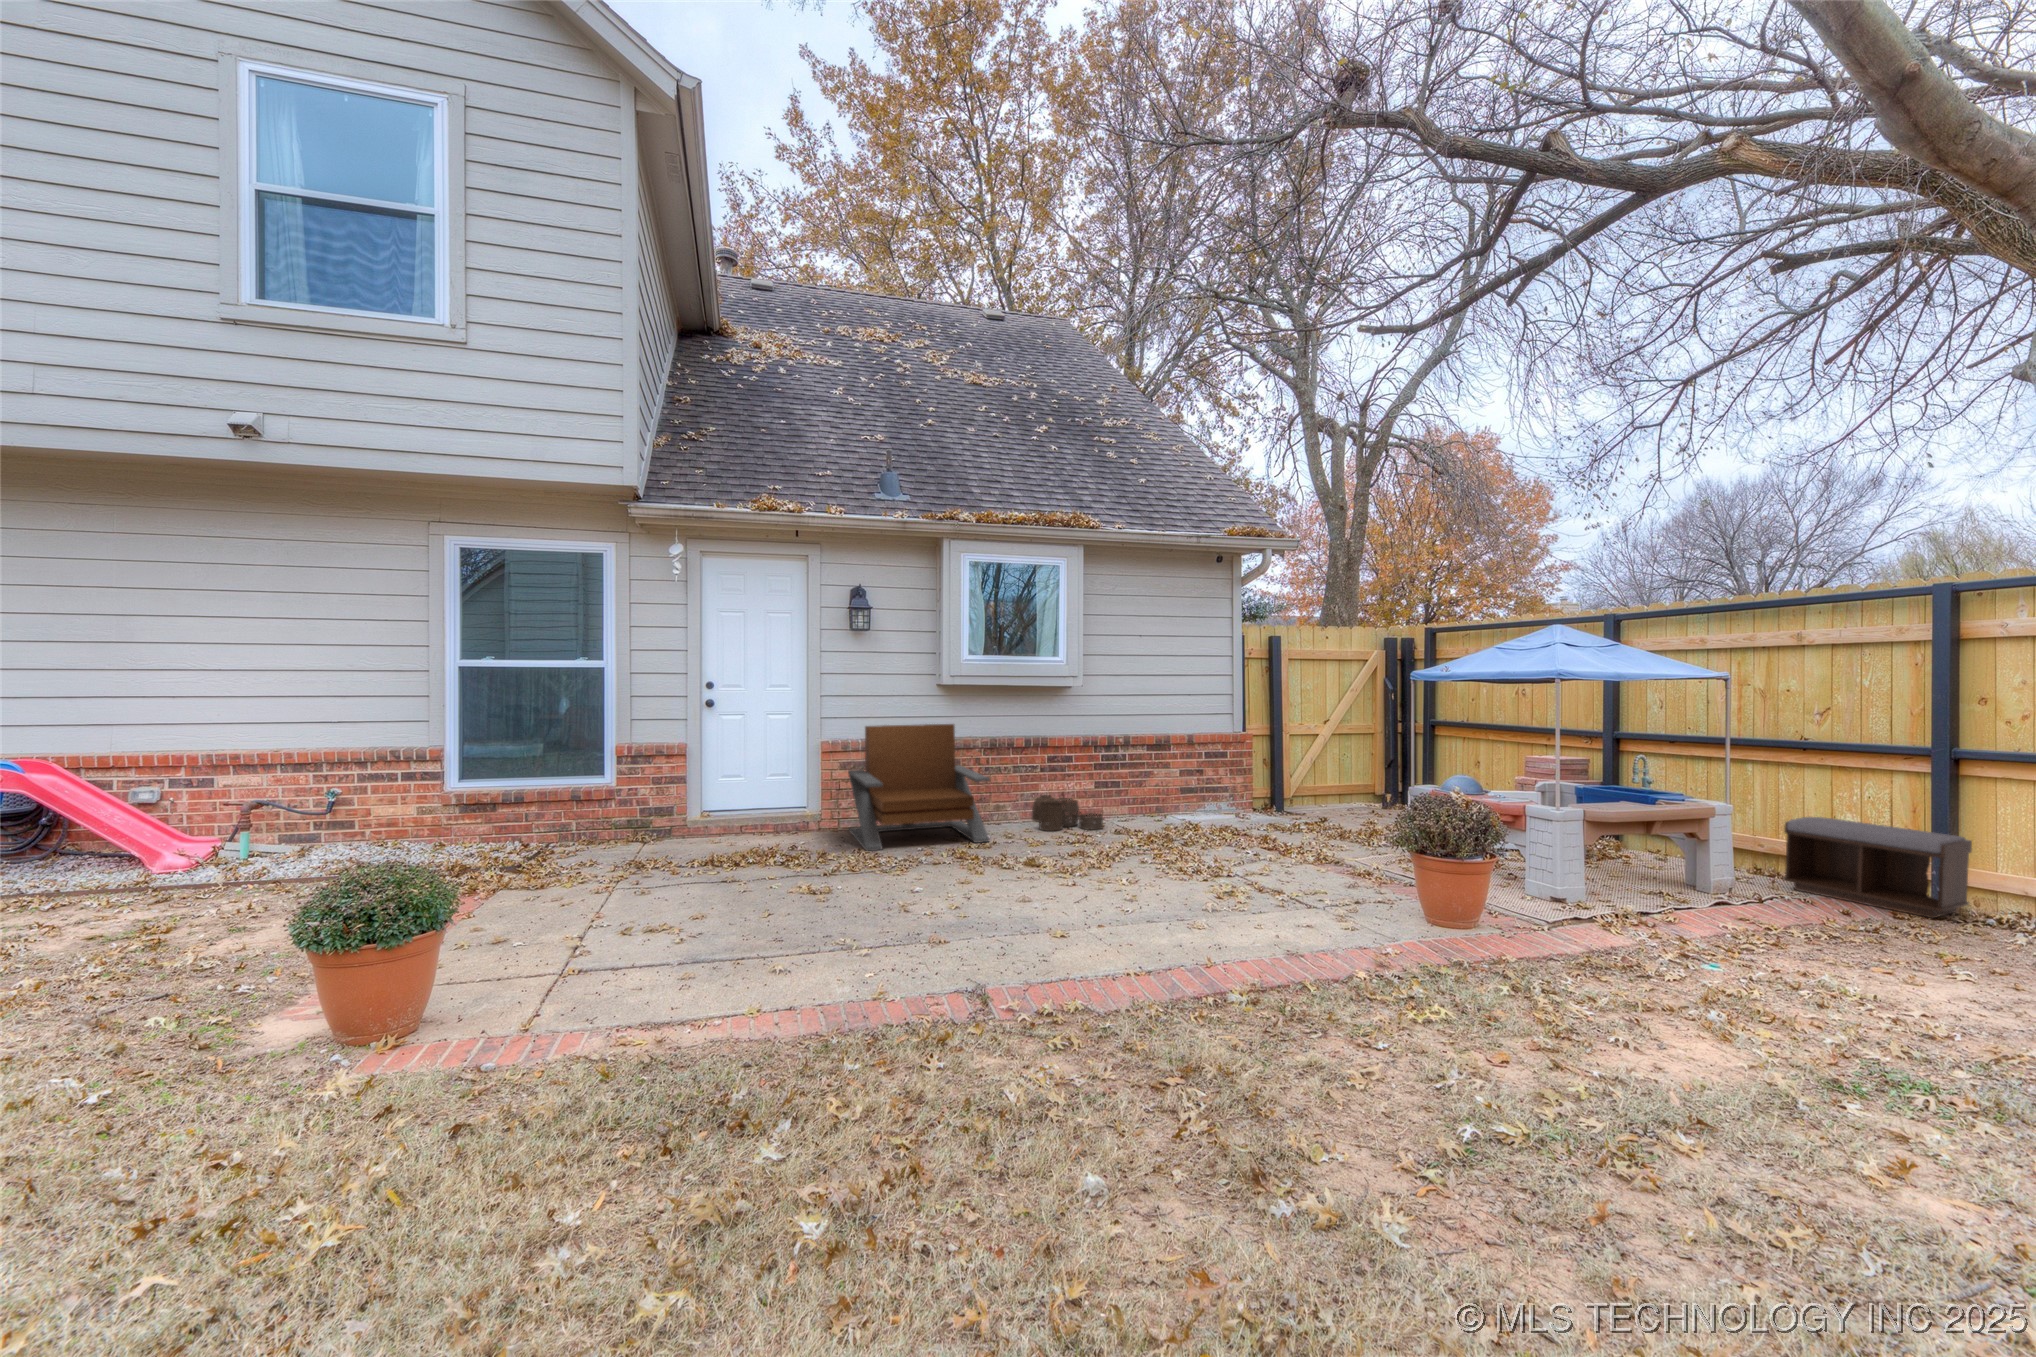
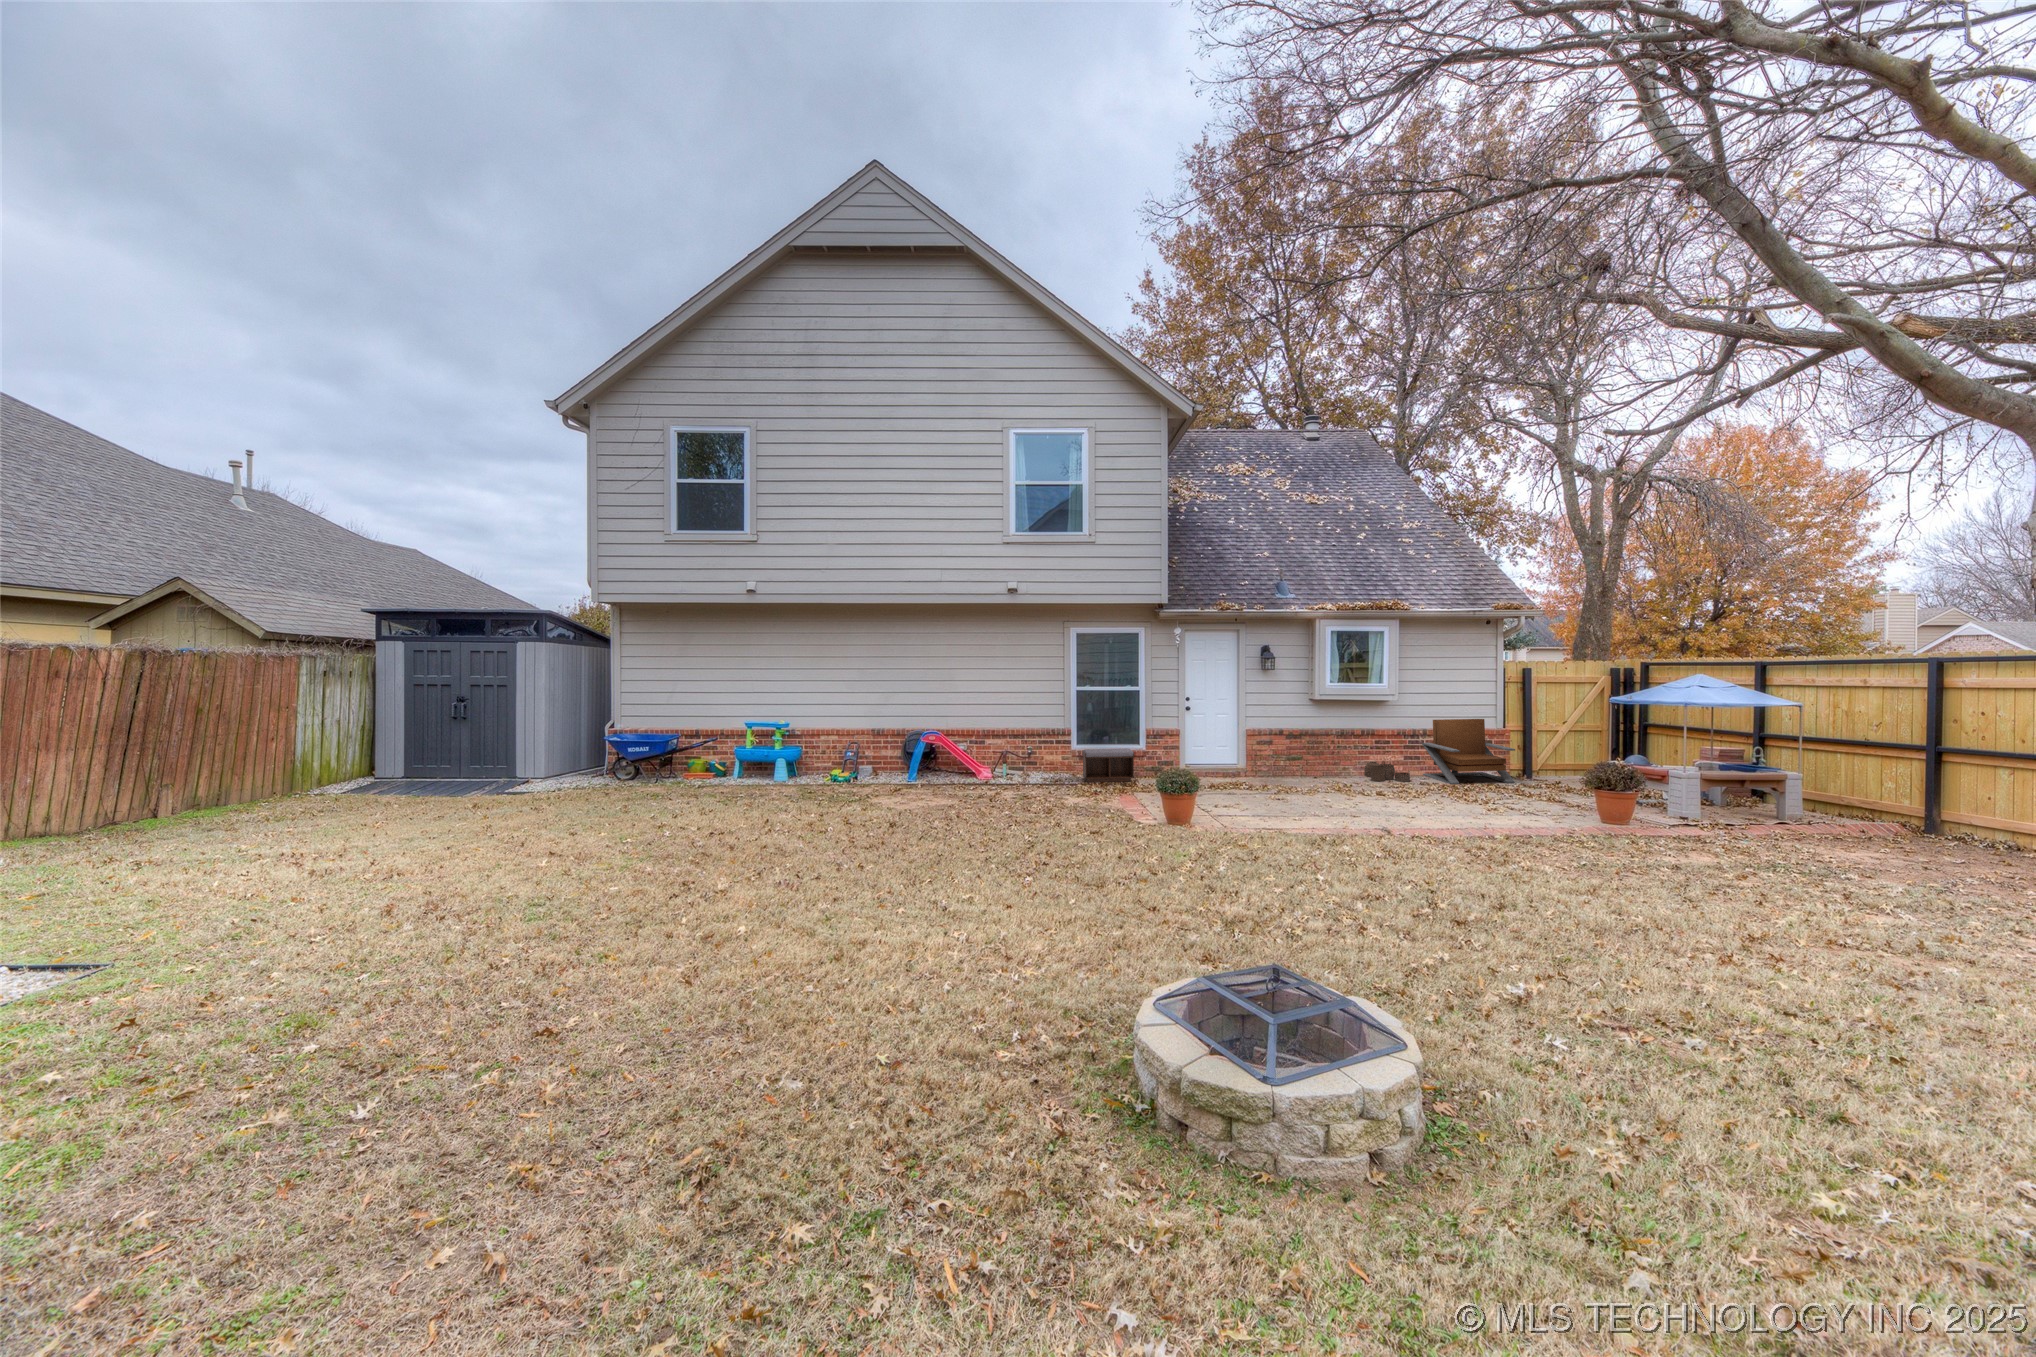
lounge chair: present [848,724,990,851] -> present [1422,719,1515,784]
bench: present [1783,817,1972,918] -> present [1082,748,1134,782]

